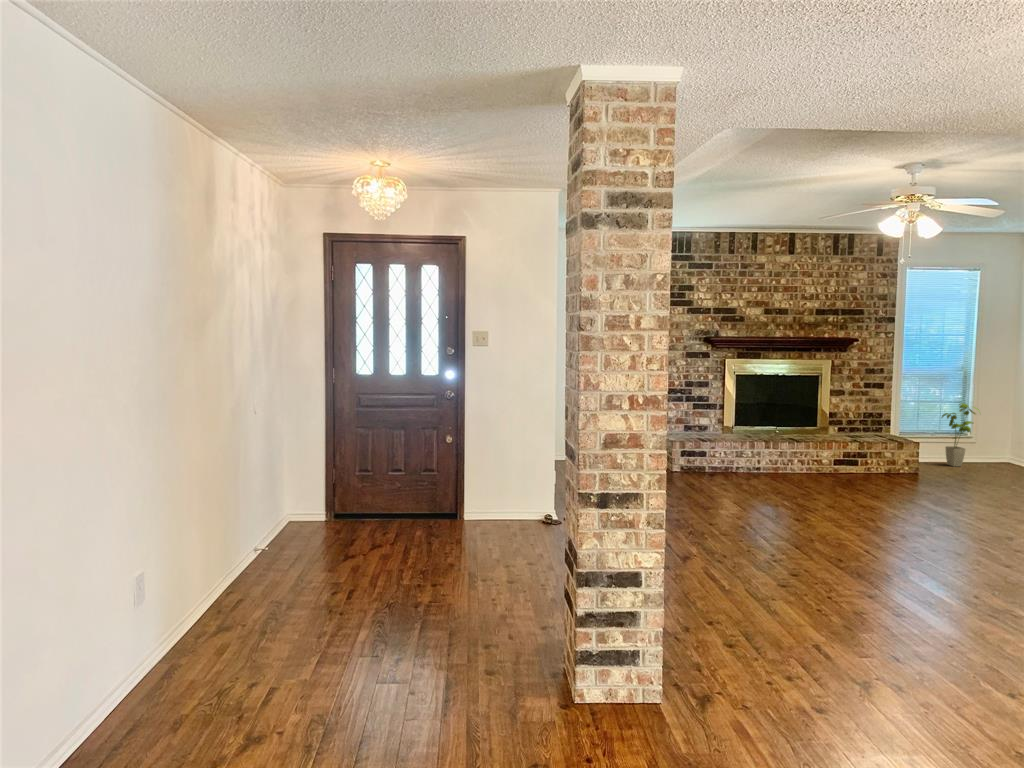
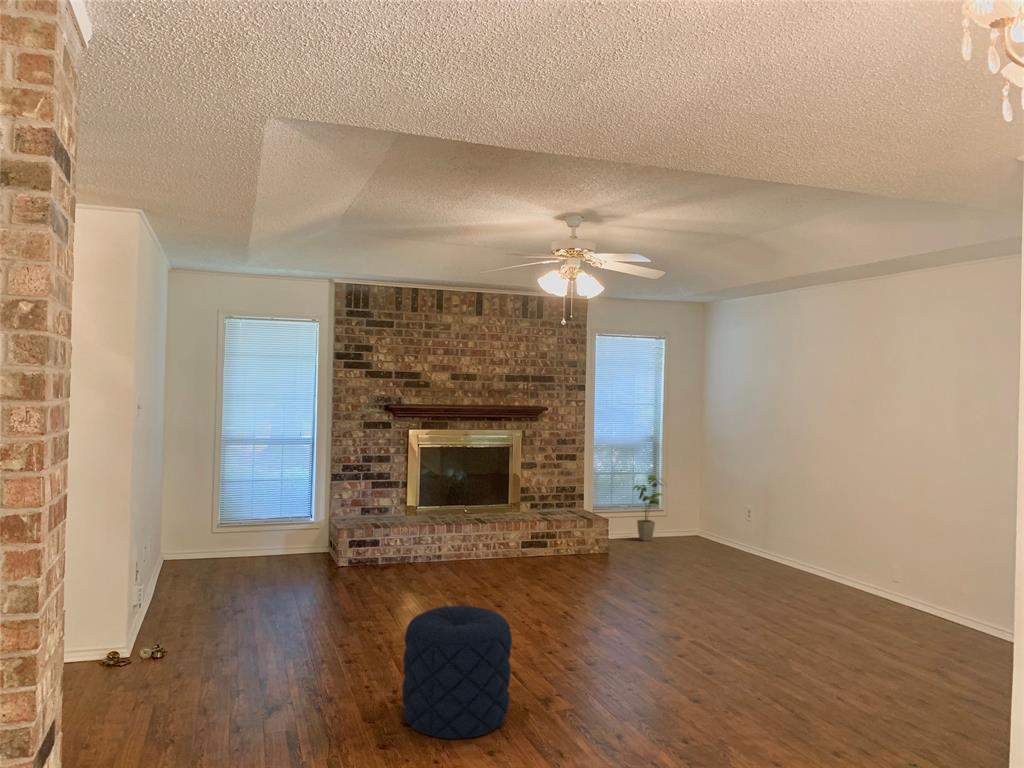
pouf: none [793,490,890,588] -> present [402,606,512,739]

